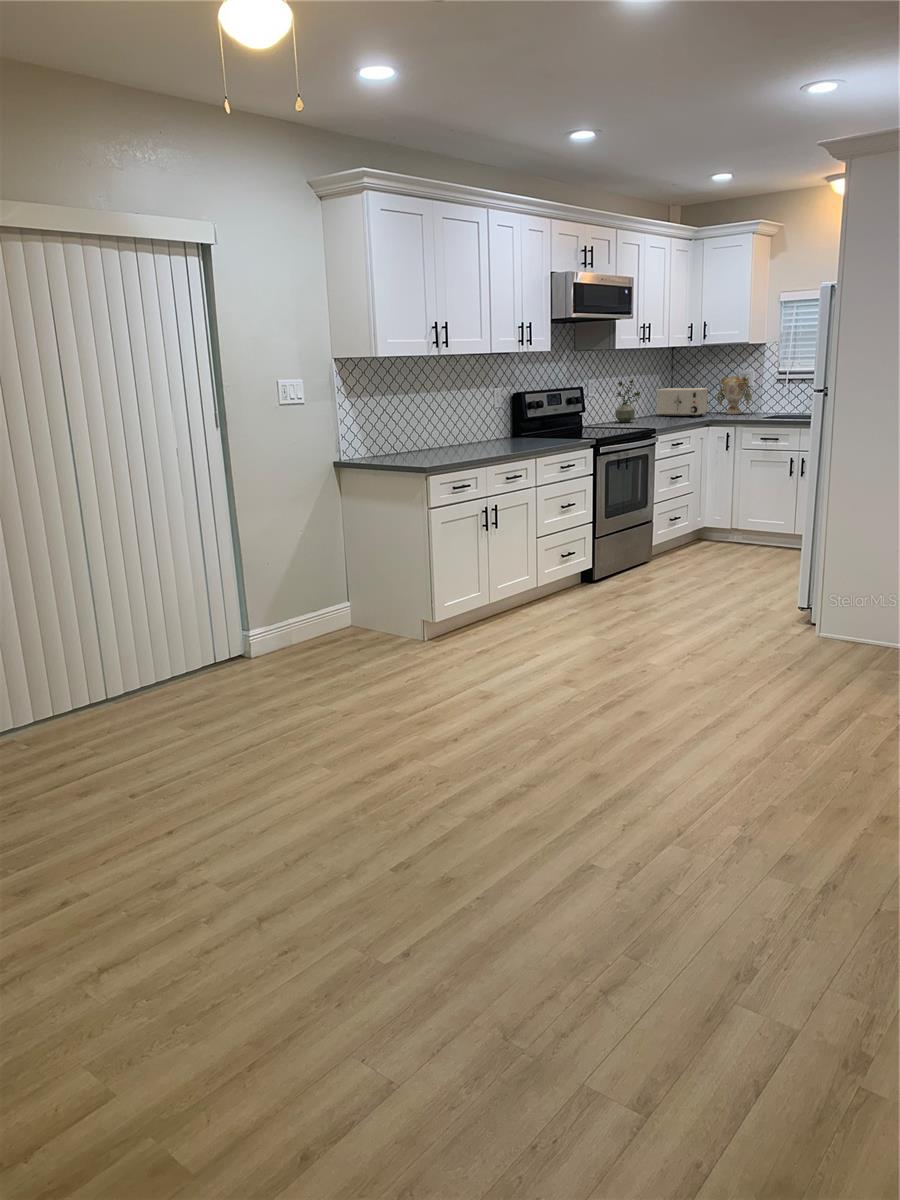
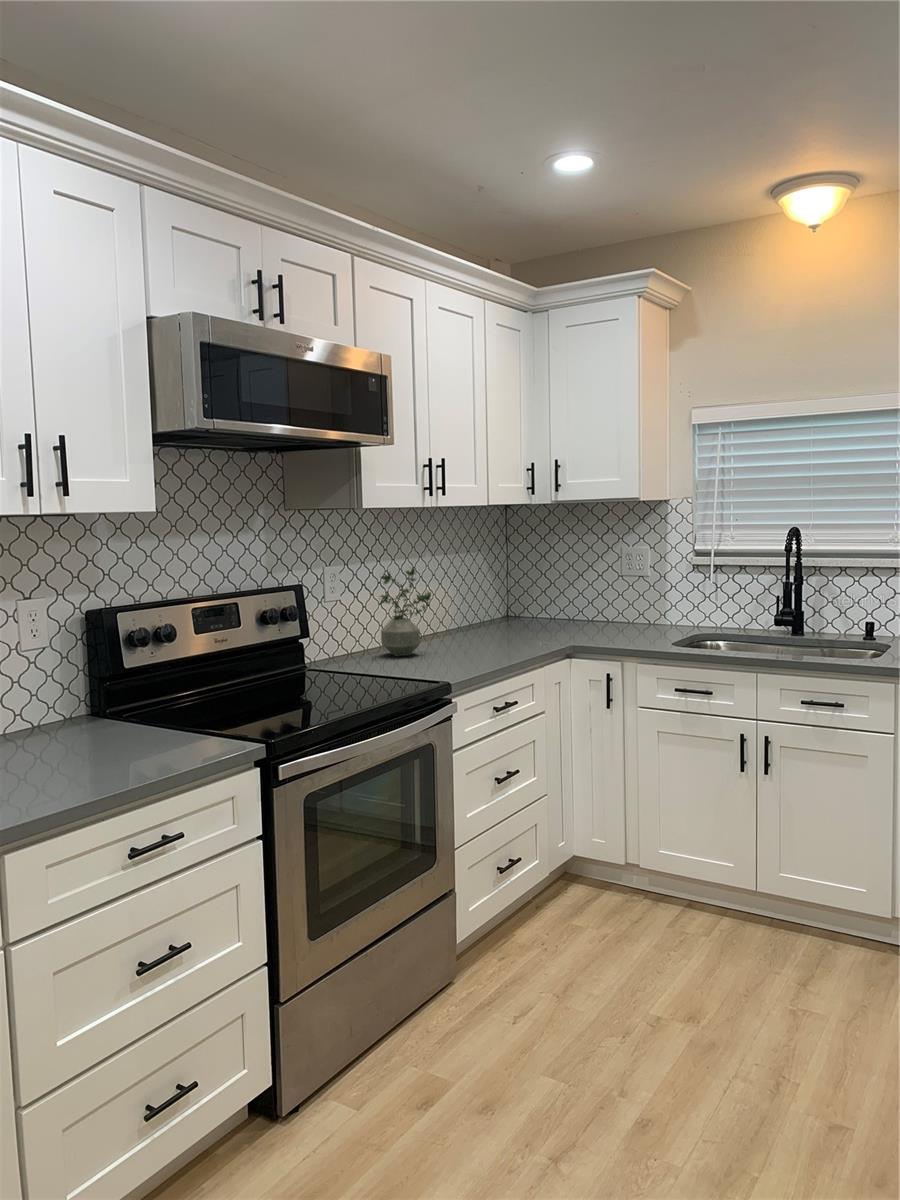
vase: present [717,374,752,414] -> none [585,554,650,629]
toaster: present [656,388,708,417] -> none [473,580,568,637]

